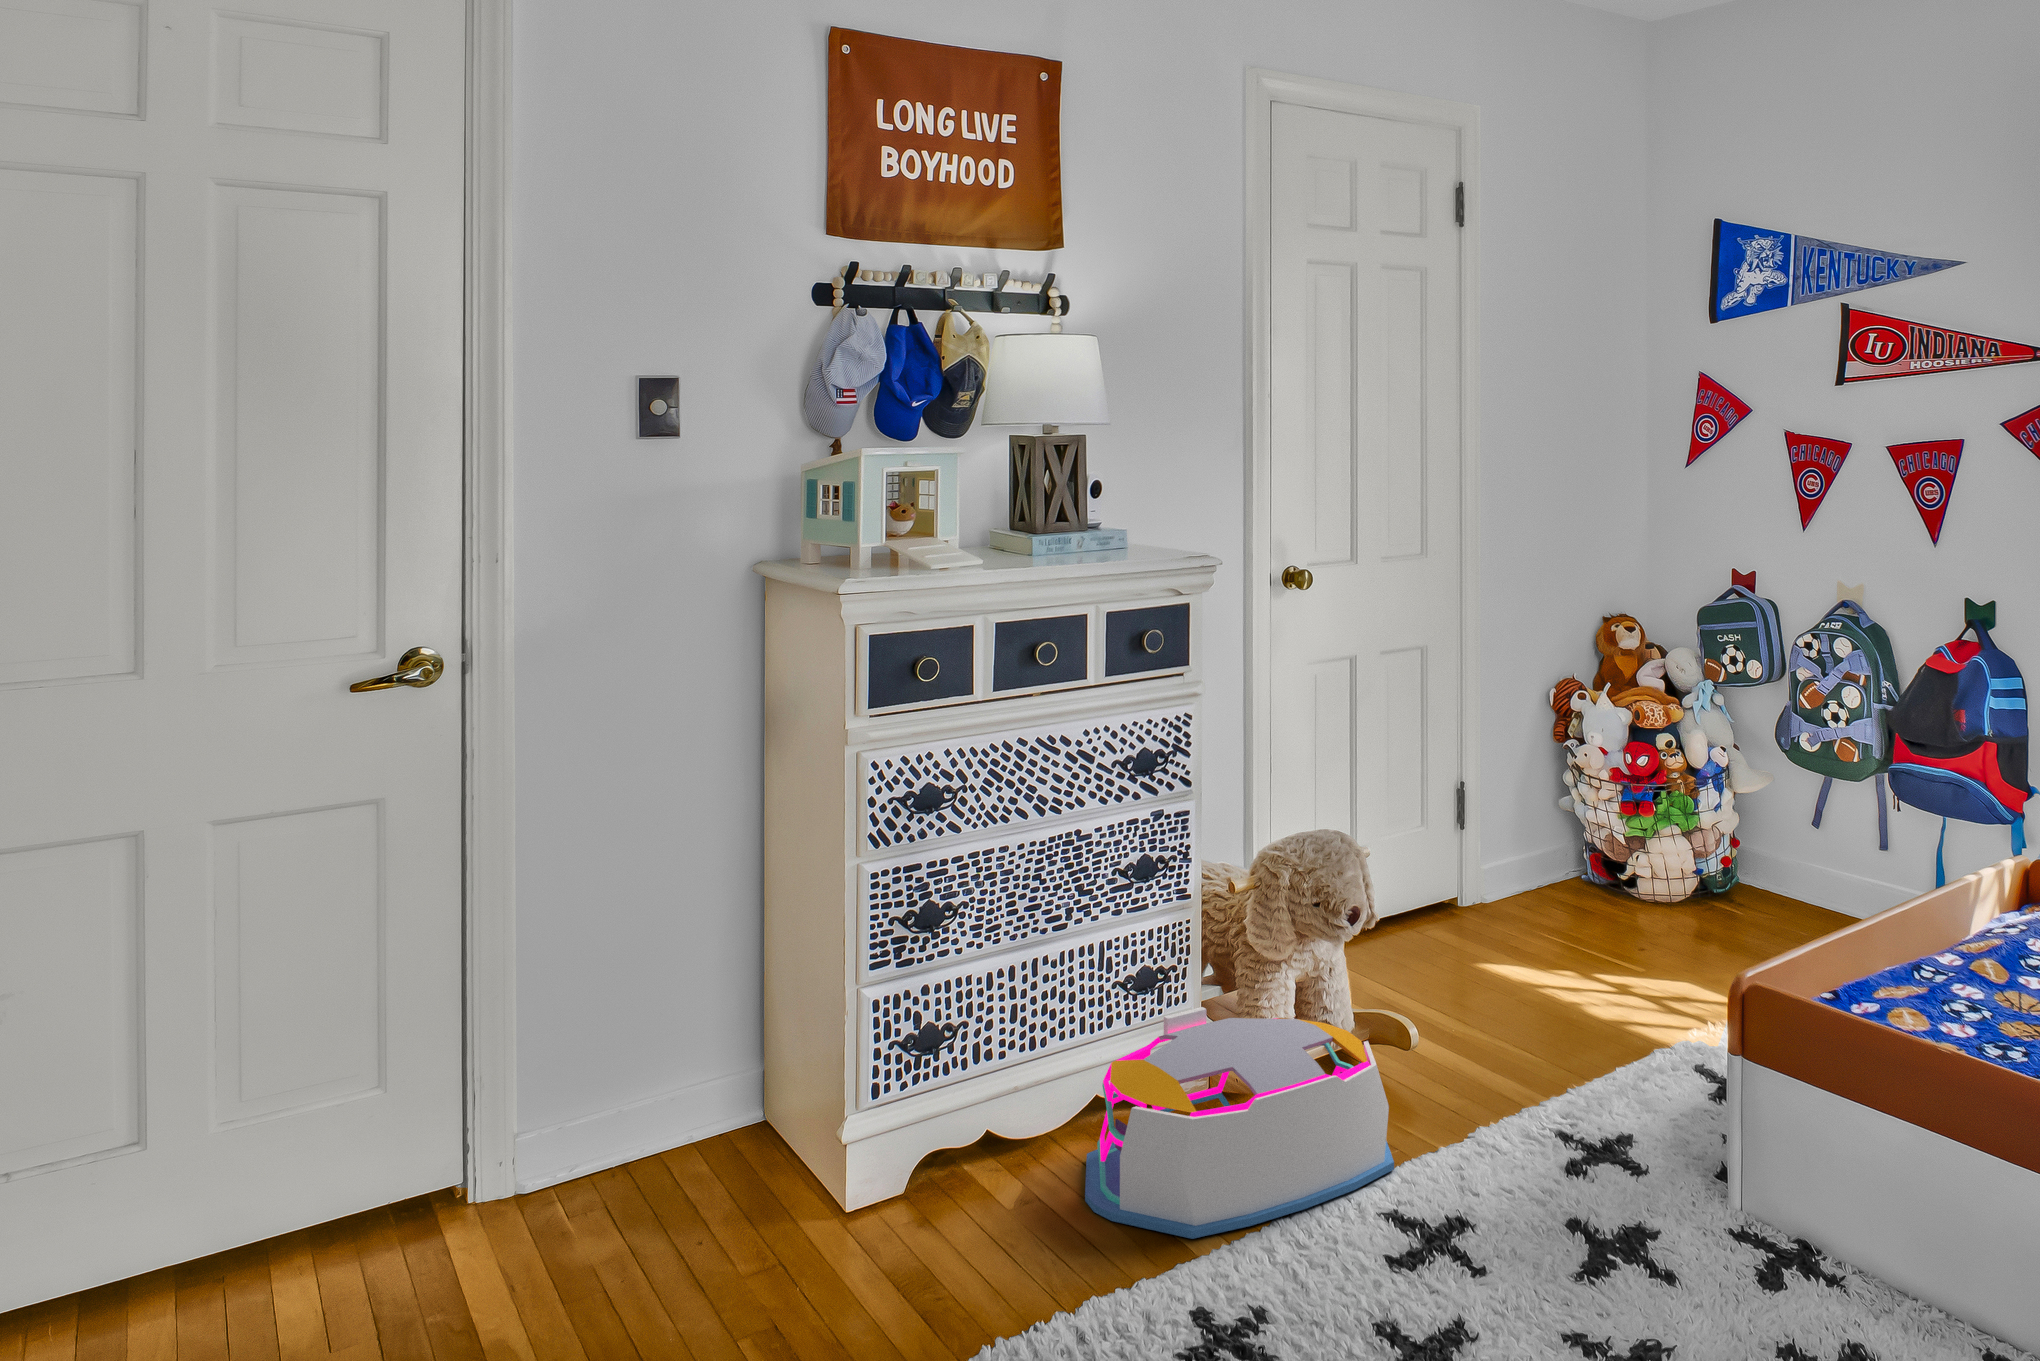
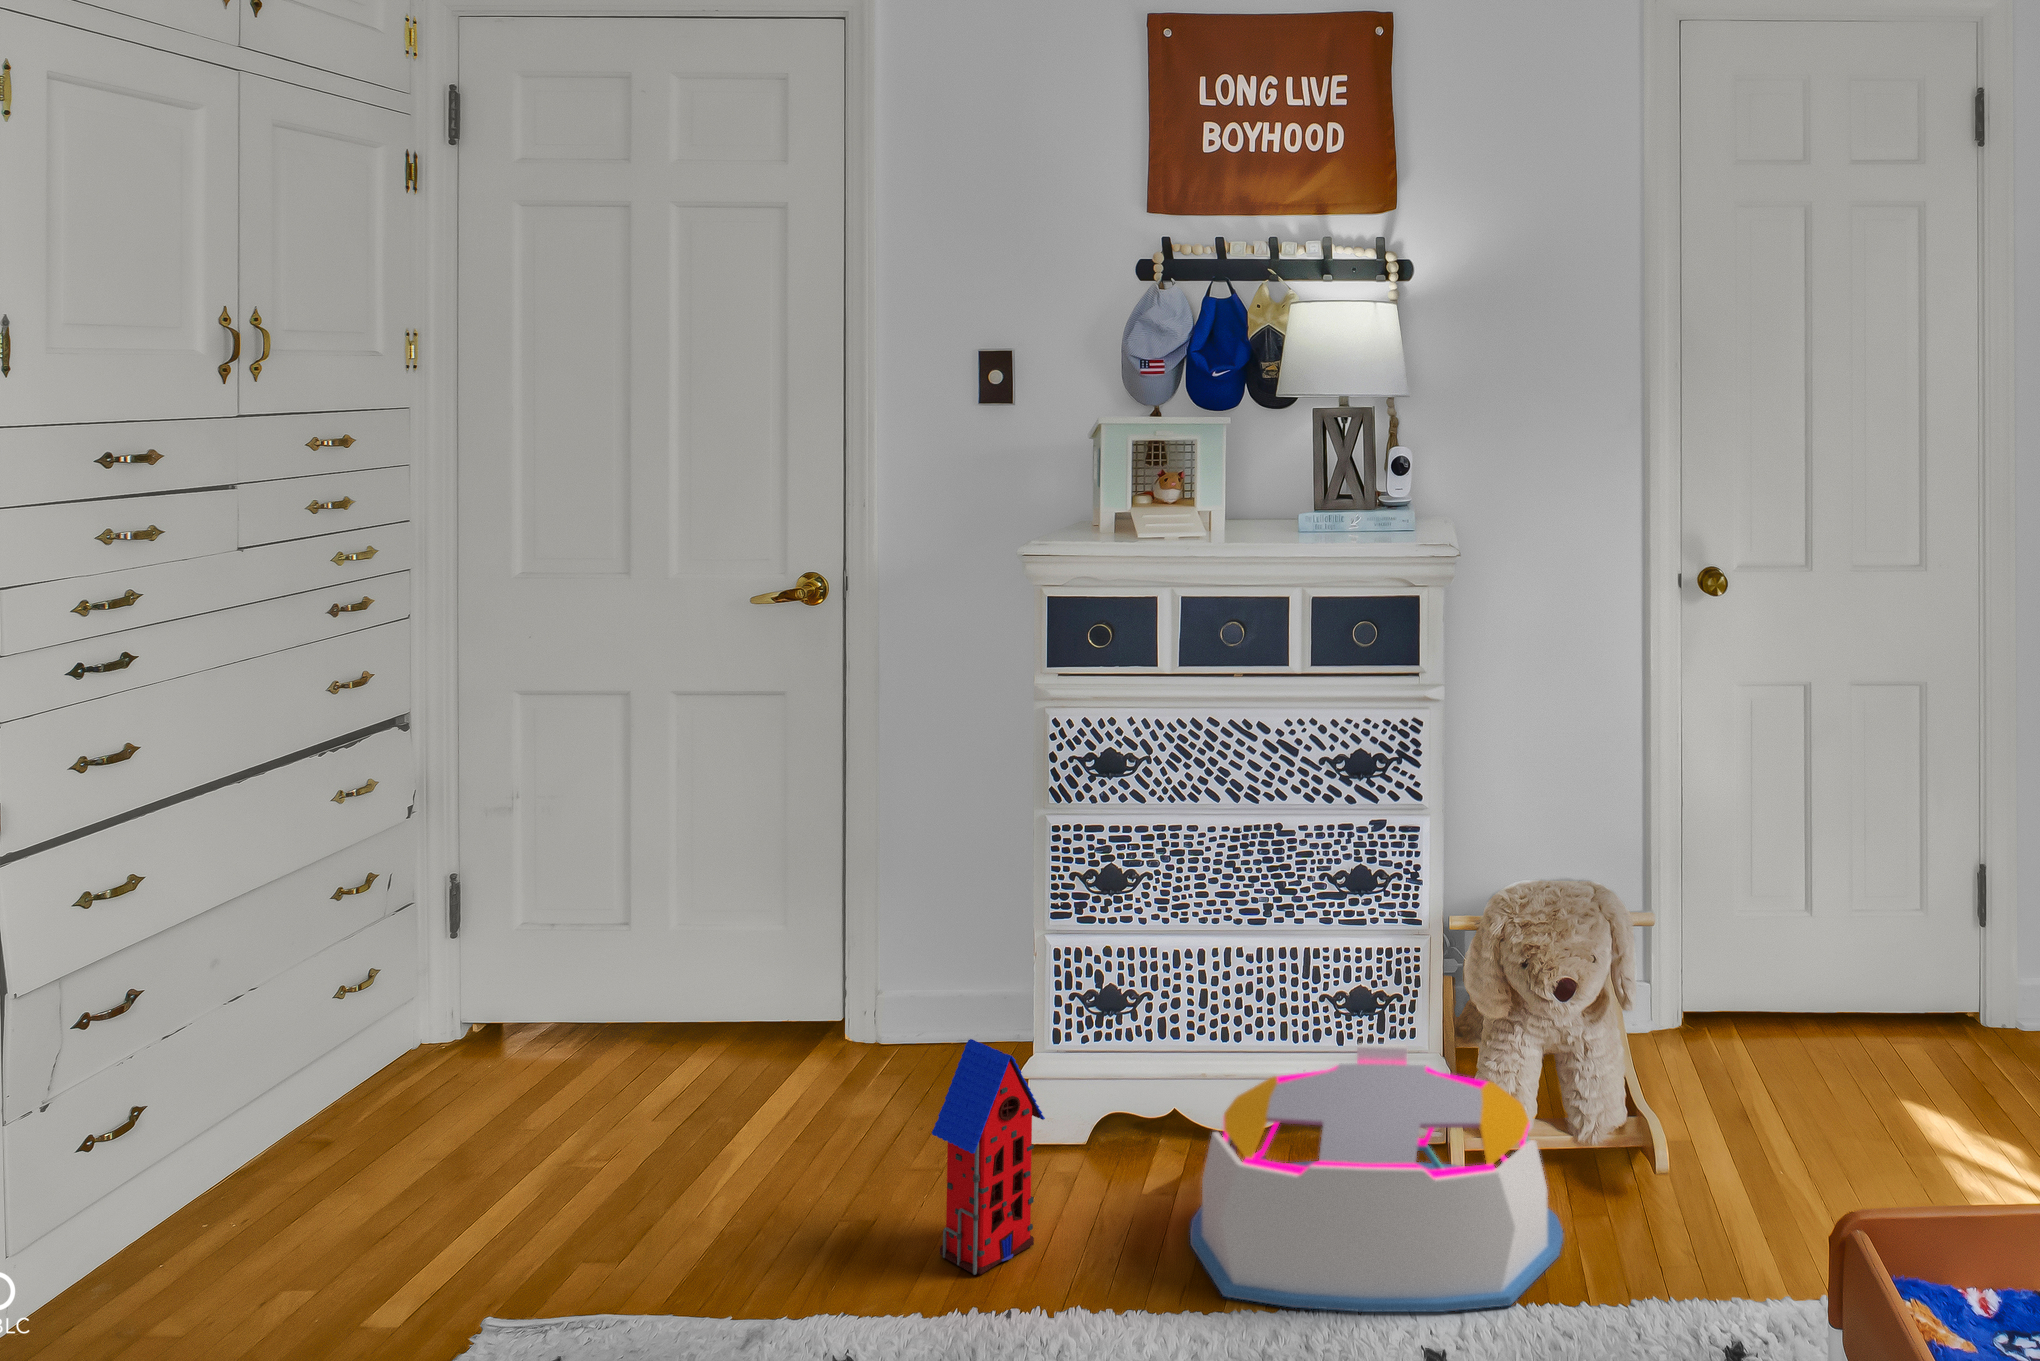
toy house: none [903,1080,984,1305] -> present [932,1039,1045,1275]

